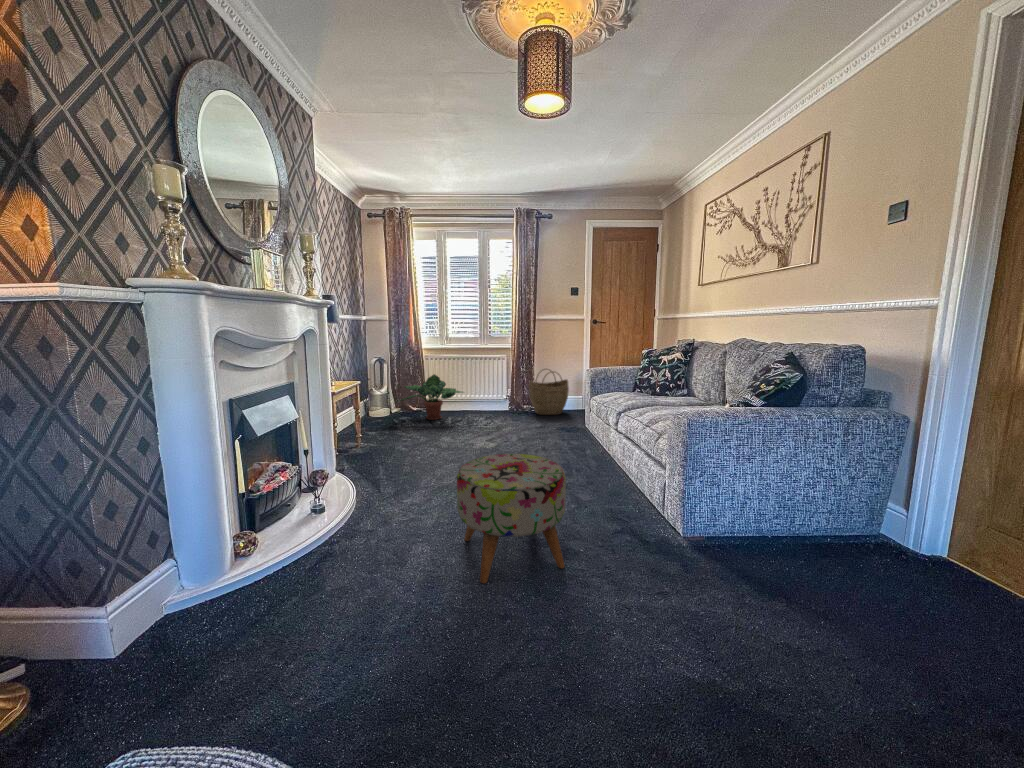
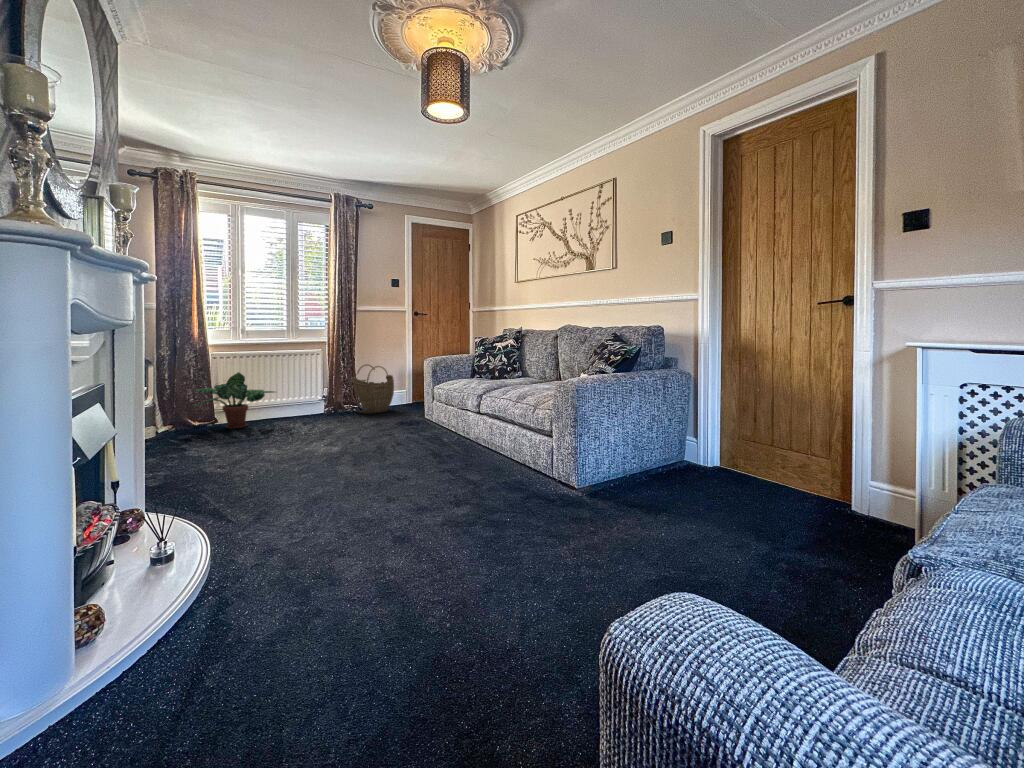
ottoman: present [457,453,566,583] -> none [393,419,495,524]

